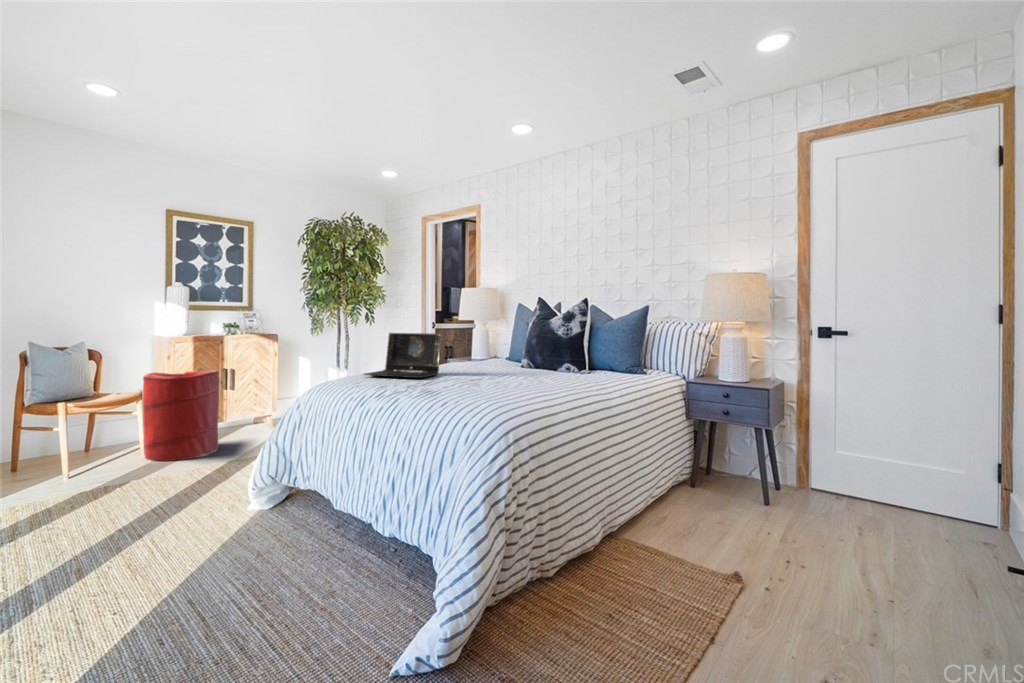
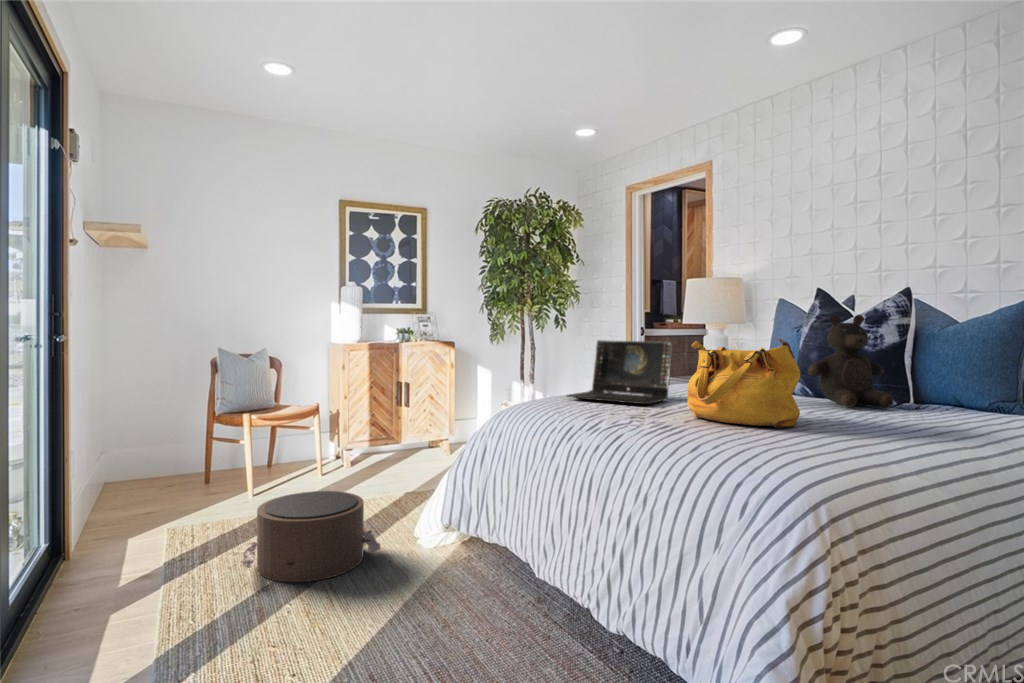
teddy bear: none [529,315,576,375] -> present [808,314,894,408]
handbag: none [446,330,515,389] -> present [687,338,800,428]
laundry hamper: present [143,370,219,461] -> none [320,383,394,486]
pouf: none [58,463,204,544] -> present [242,491,380,582]

